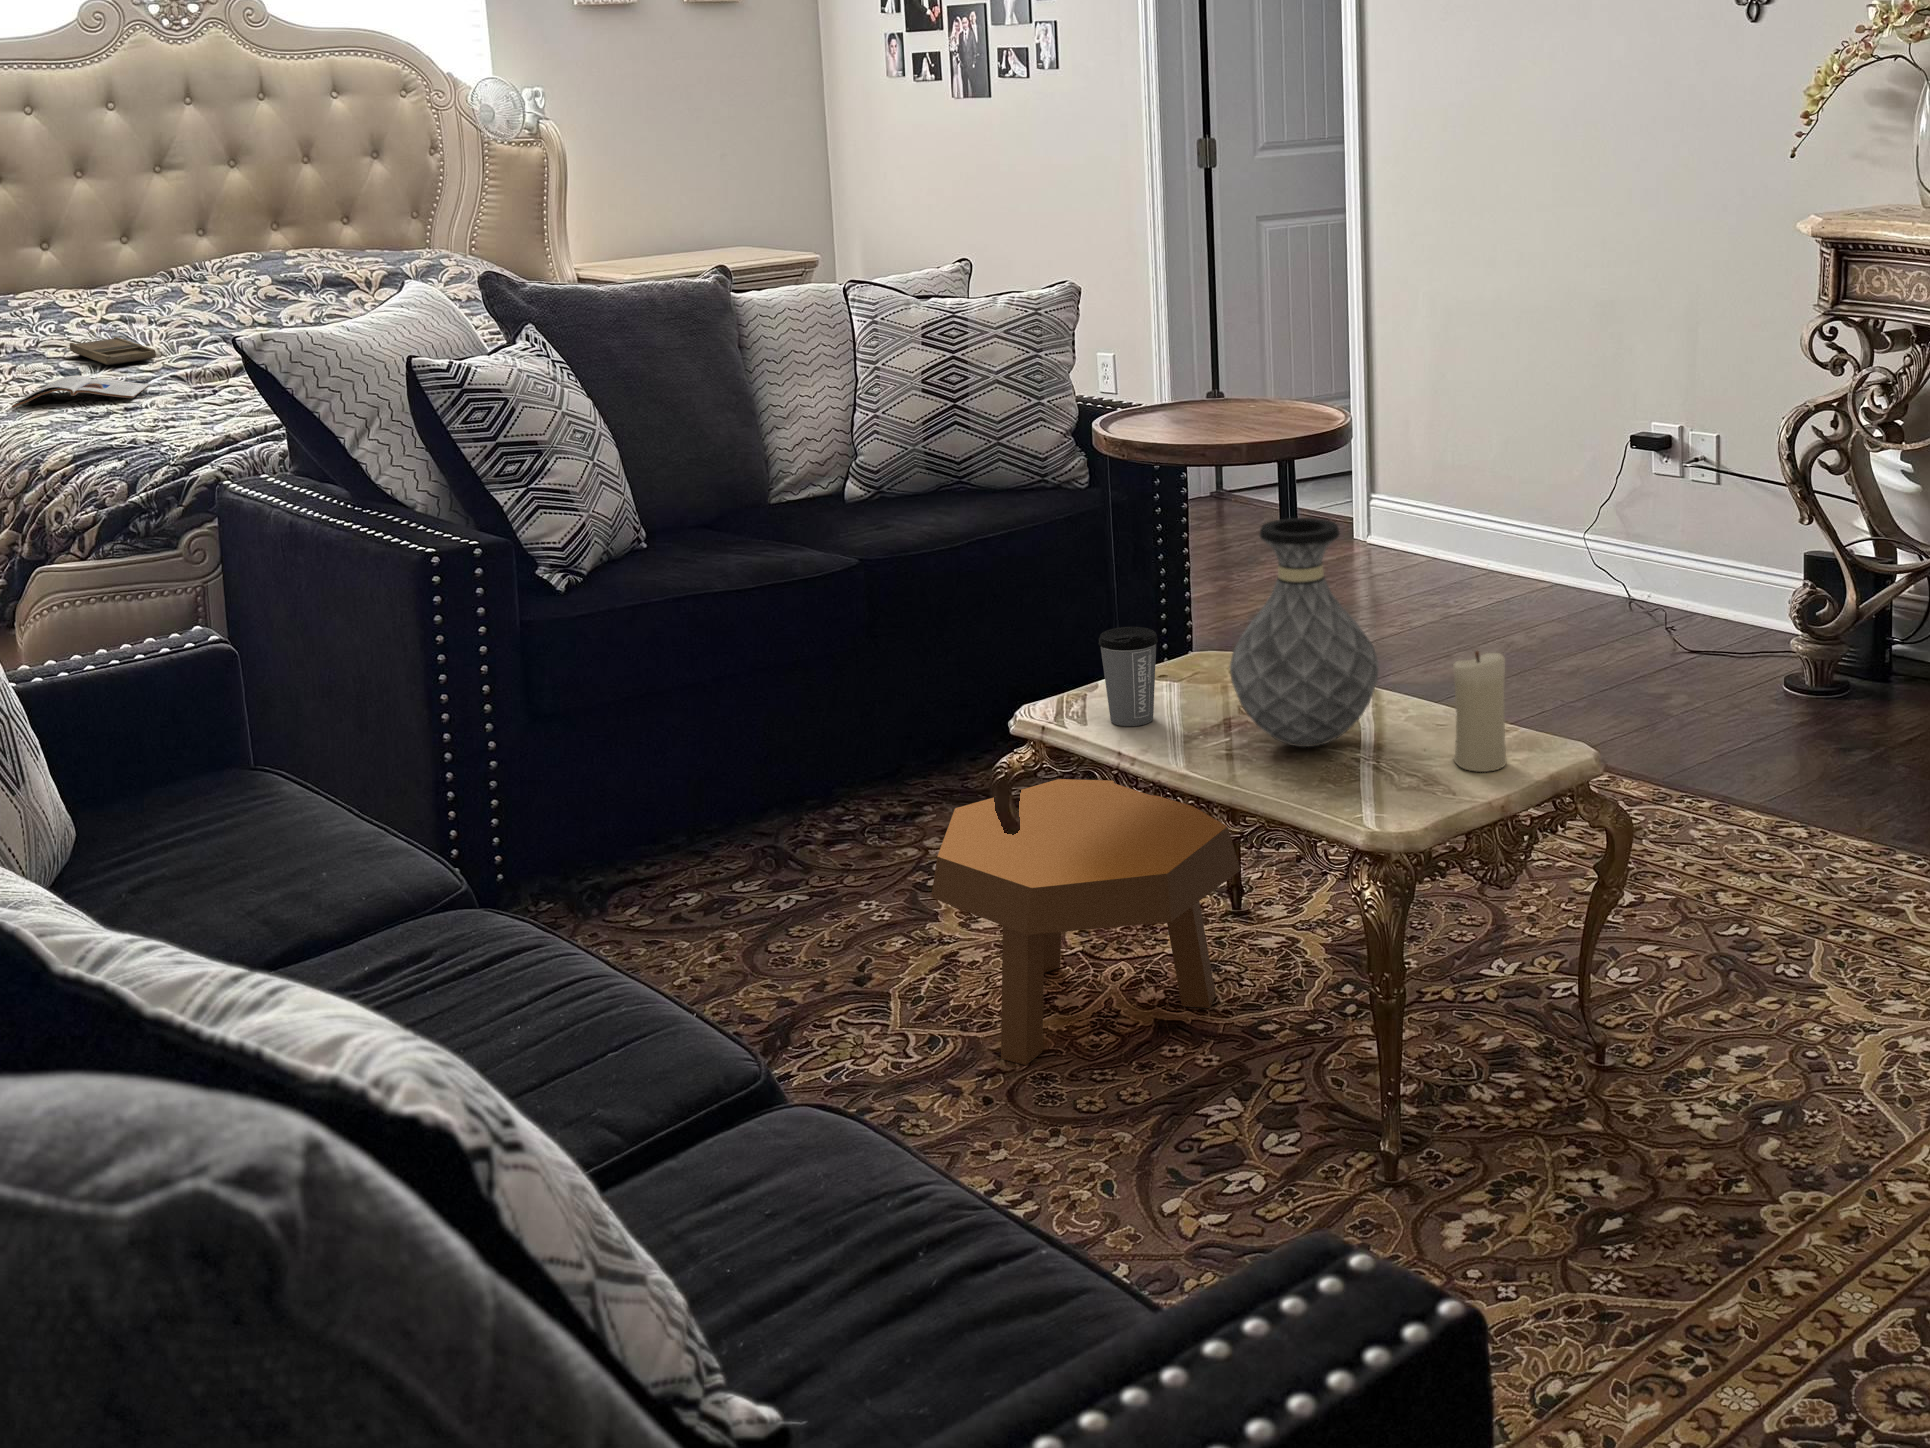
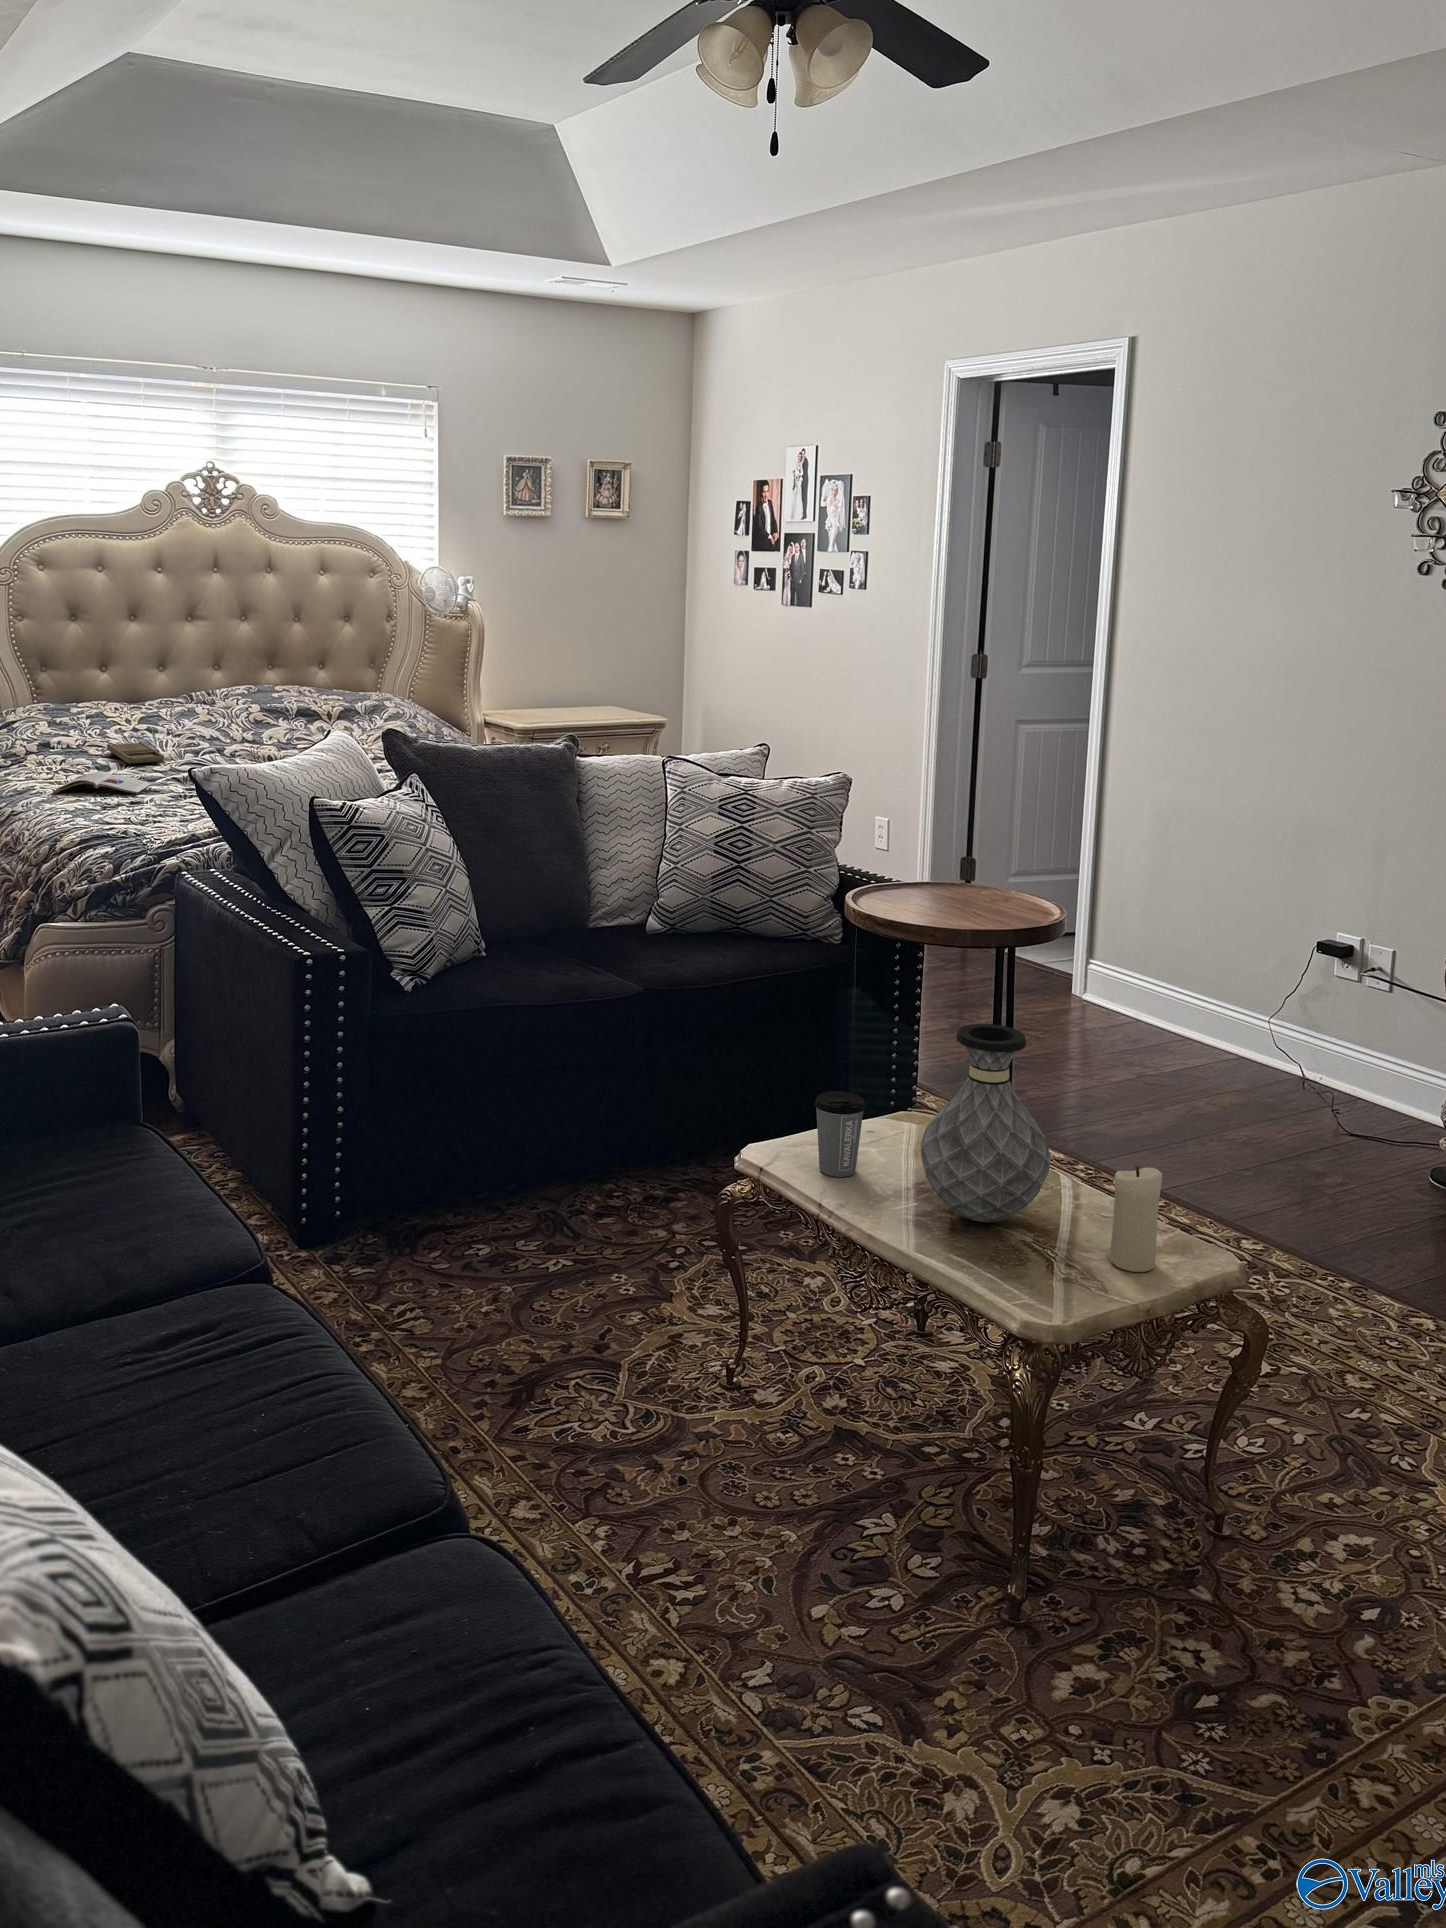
footstool: present [931,779,1240,1065] -> none [658,1199,919,1447]

